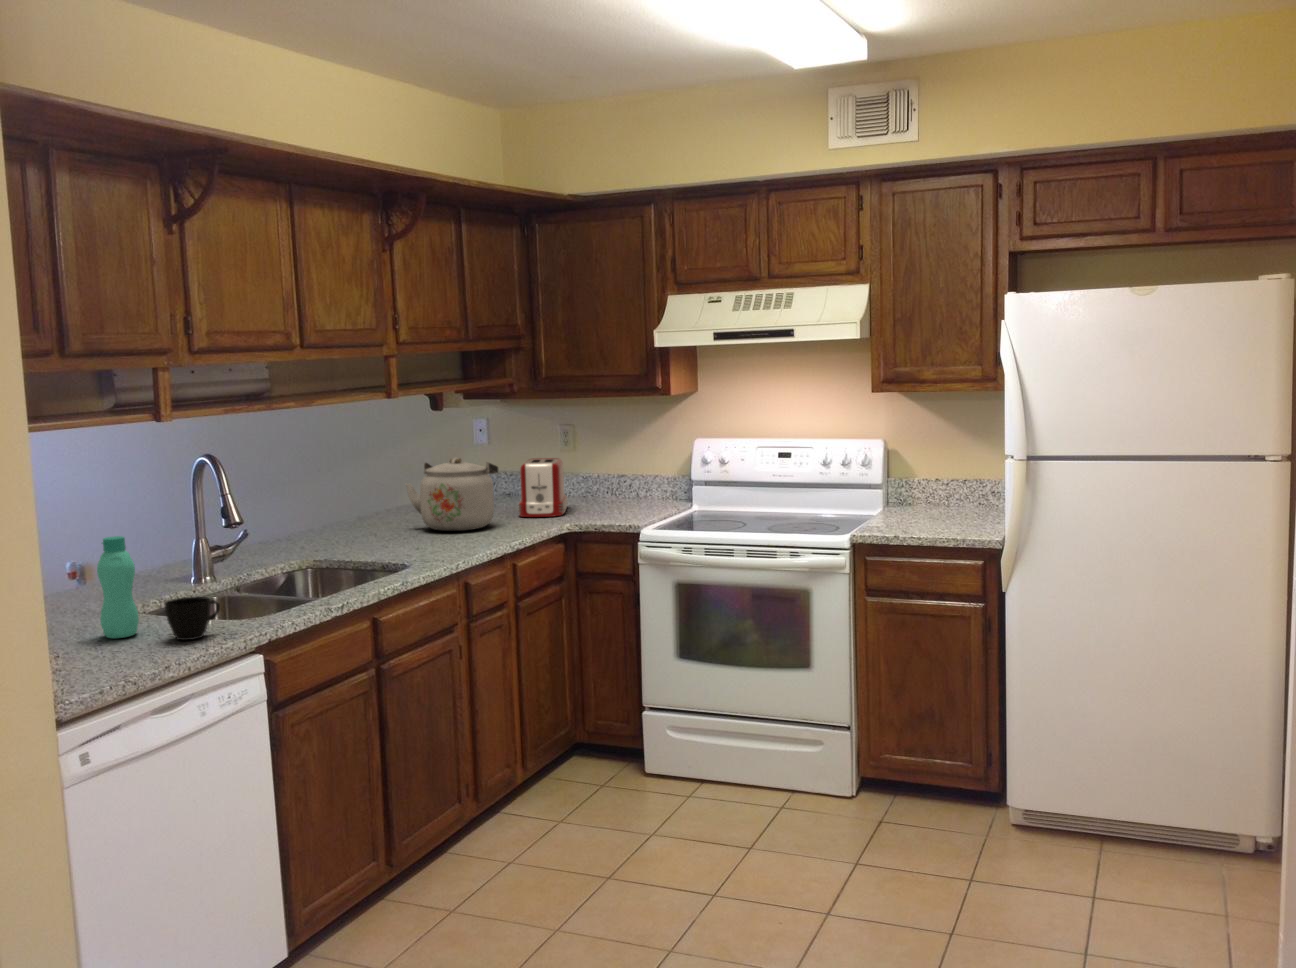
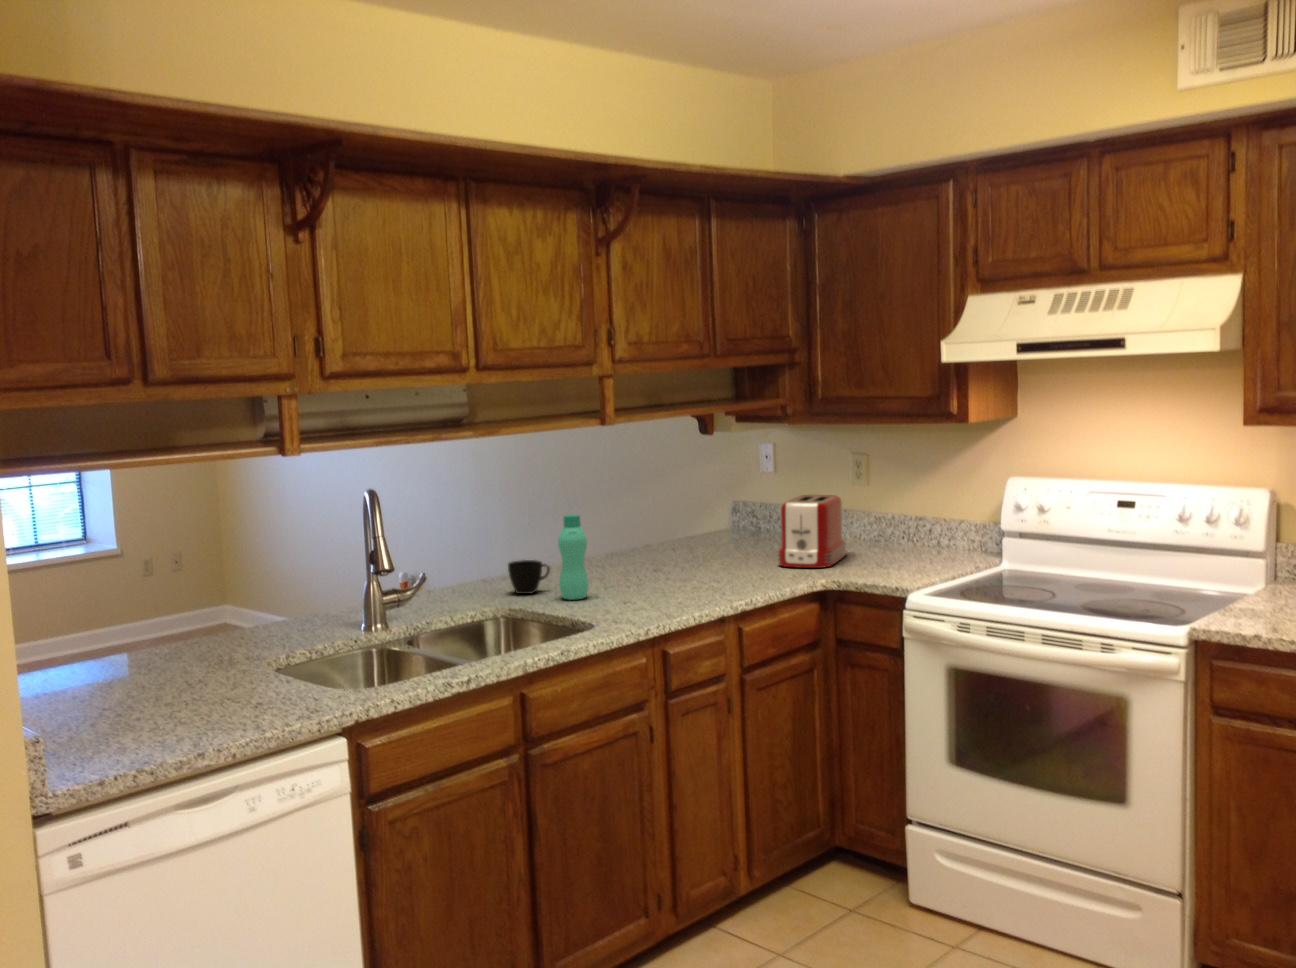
kettle: present [406,458,498,531] -> none [639,494,749,582]
bottle: present [97,536,139,638] -> present [558,515,589,600]
cup: present [165,596,220,640] -> present [508,560,550,594]

